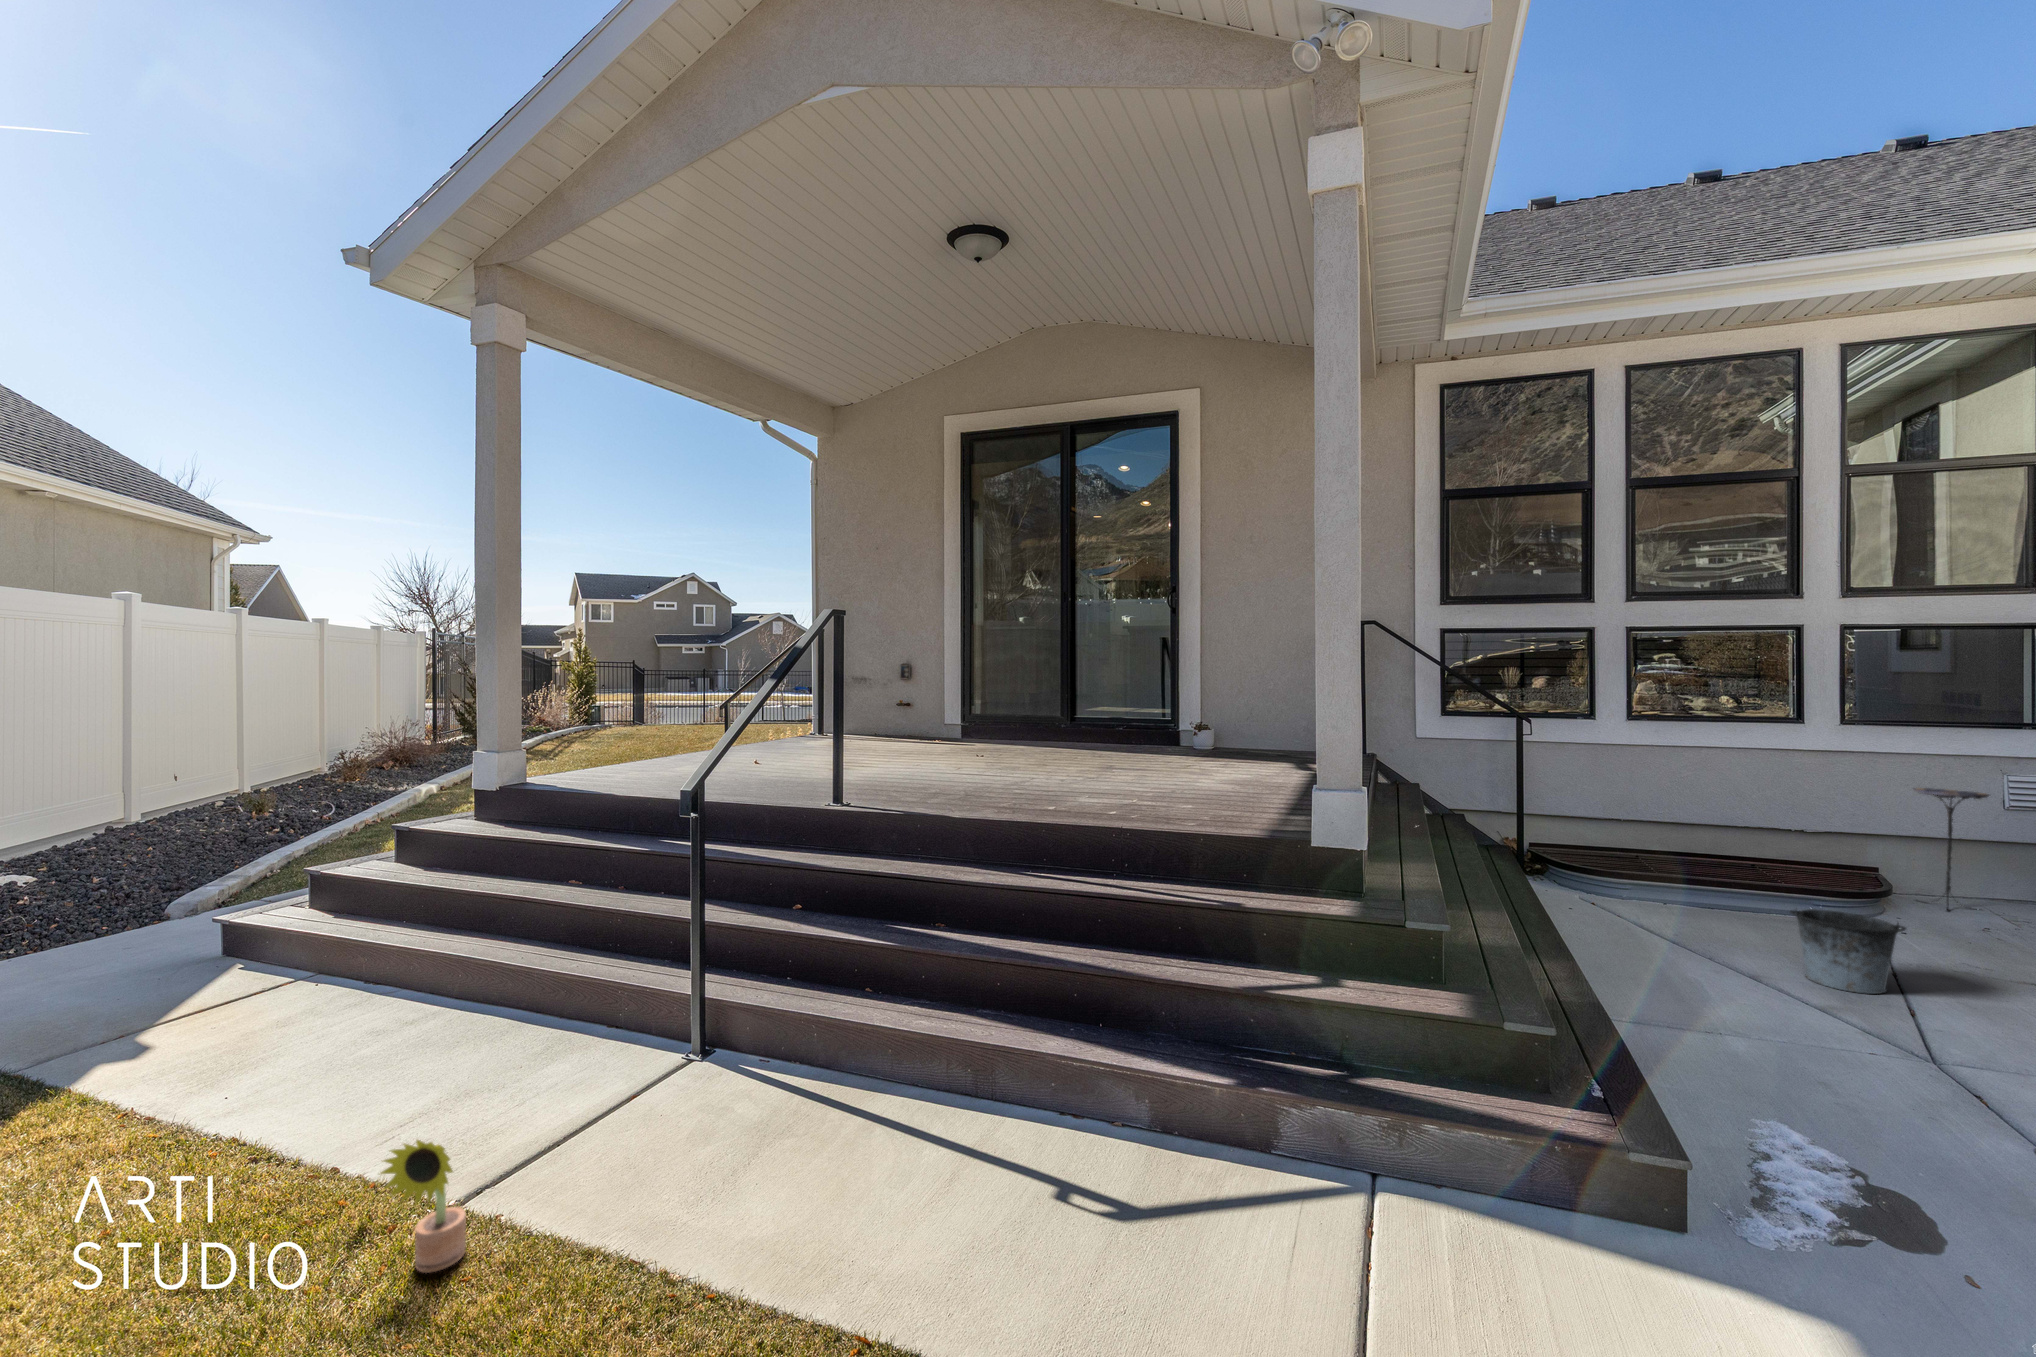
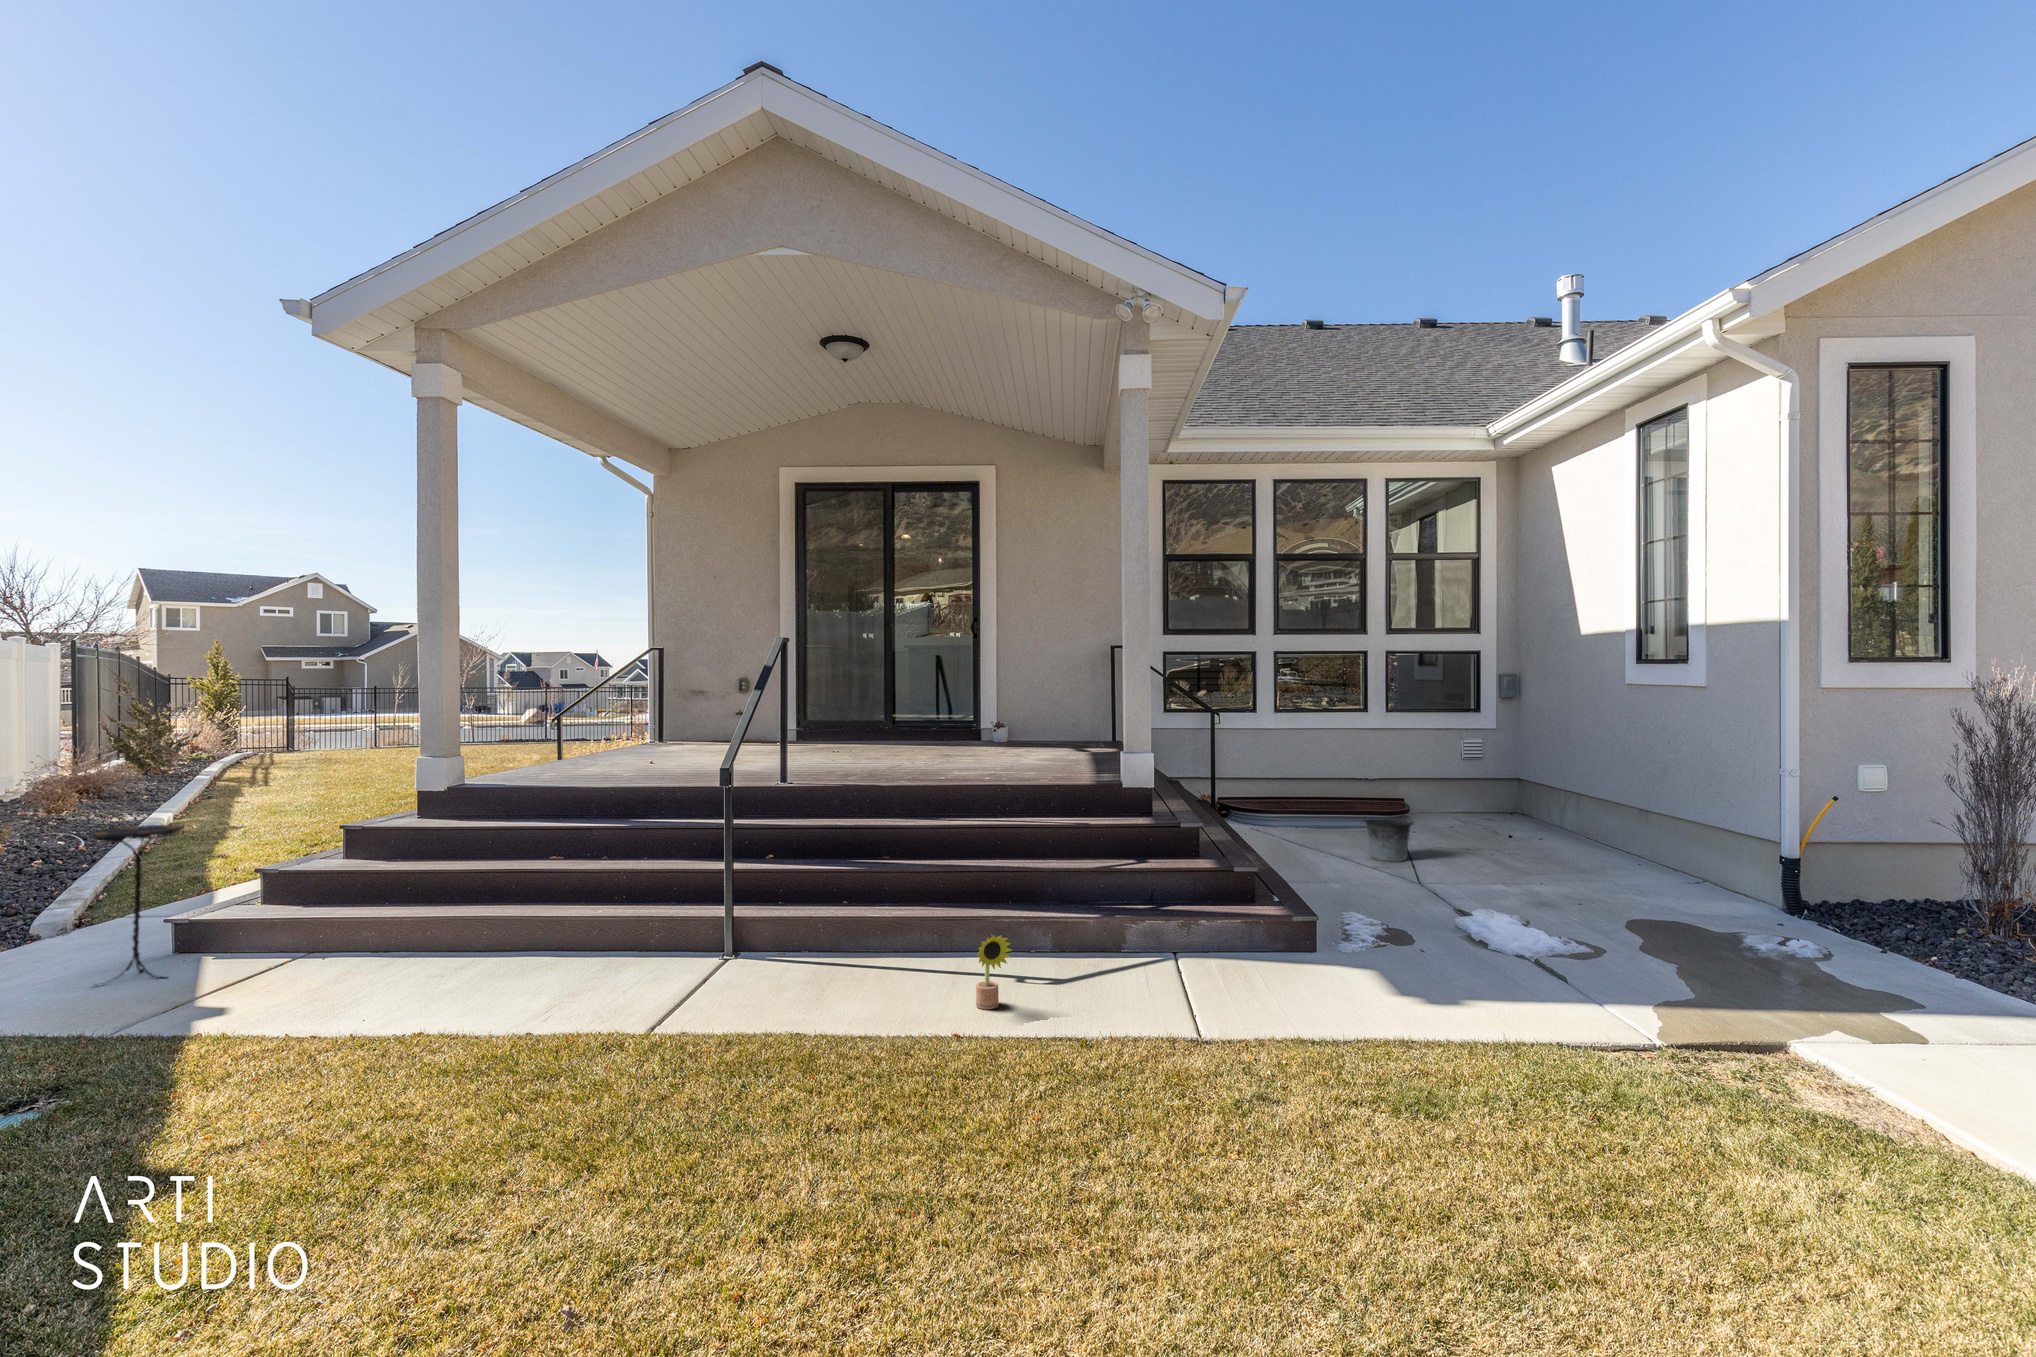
side table: present [1914,788,1989,909] -> present [90,825,184,982]
decorative plant: present [381,1140,466,1273] -> present [976,935,1012,1009]

